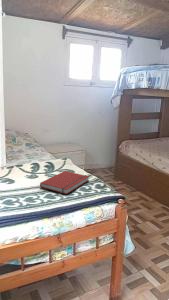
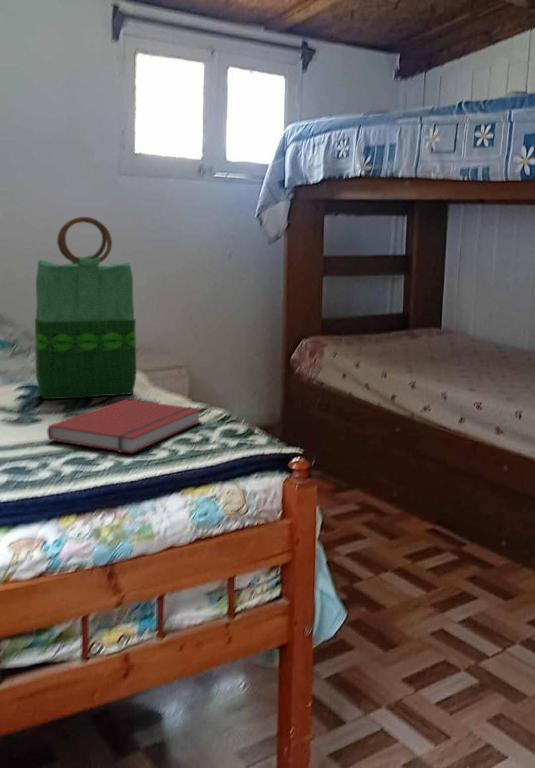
tote bag: none [37,110,69,169] -> present [35,217,136,399]

